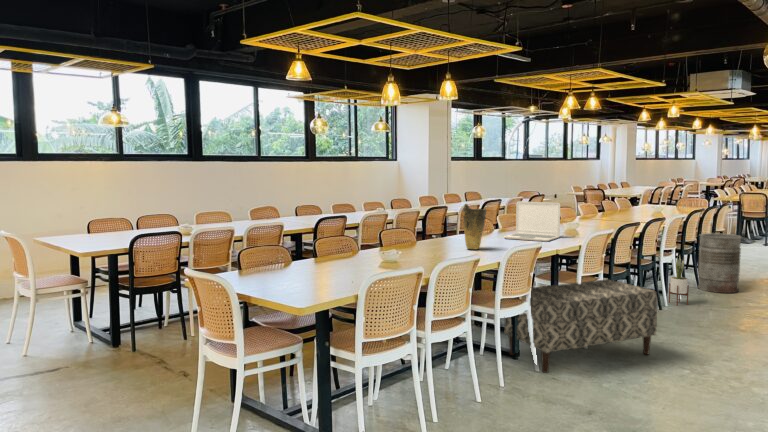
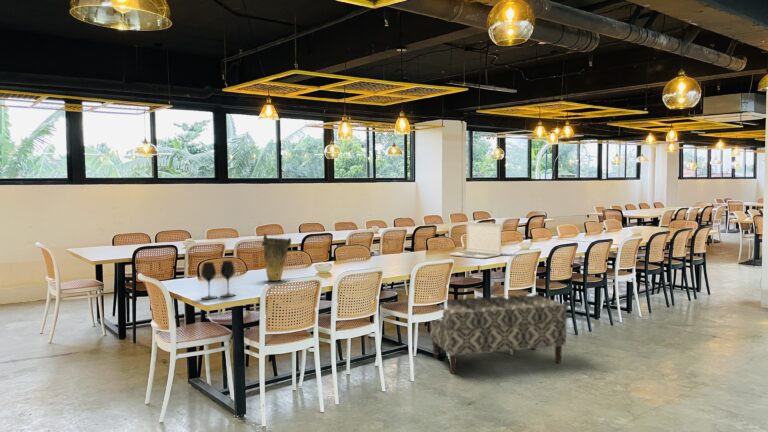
vase: present [463,204,486,249] -> present [262,233,291,281]
trash can: present [698,233,741,293] -> none [667,254,709,313]
wine glass: none [289,250,329,300] -> present [201,261,235,299]
potted plant: present [669,256,689,305] -> none [624,273,641,322]

